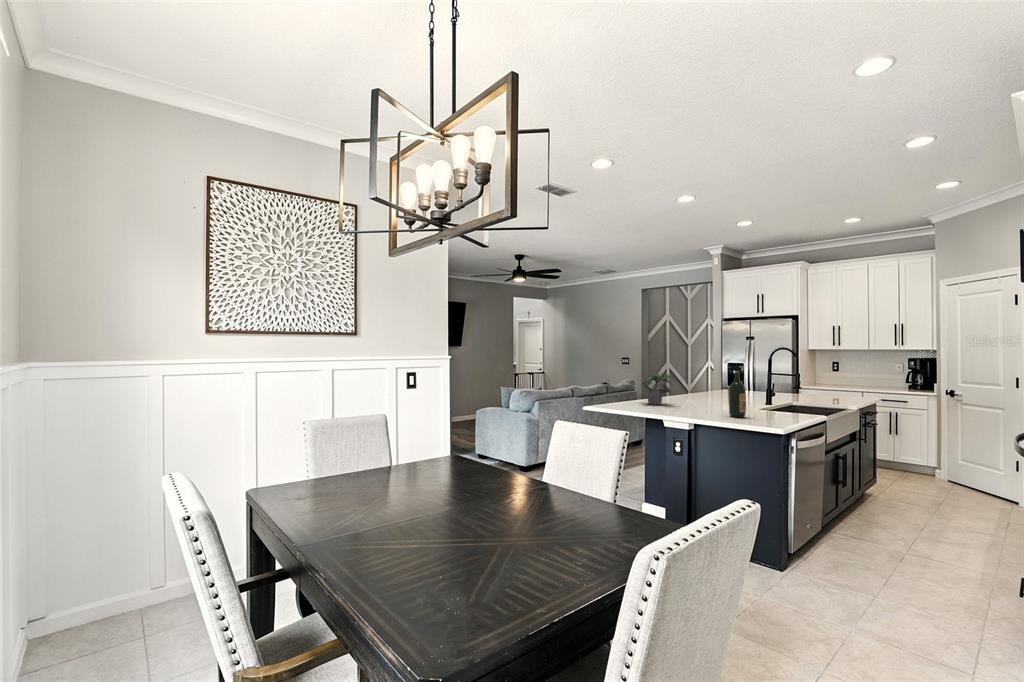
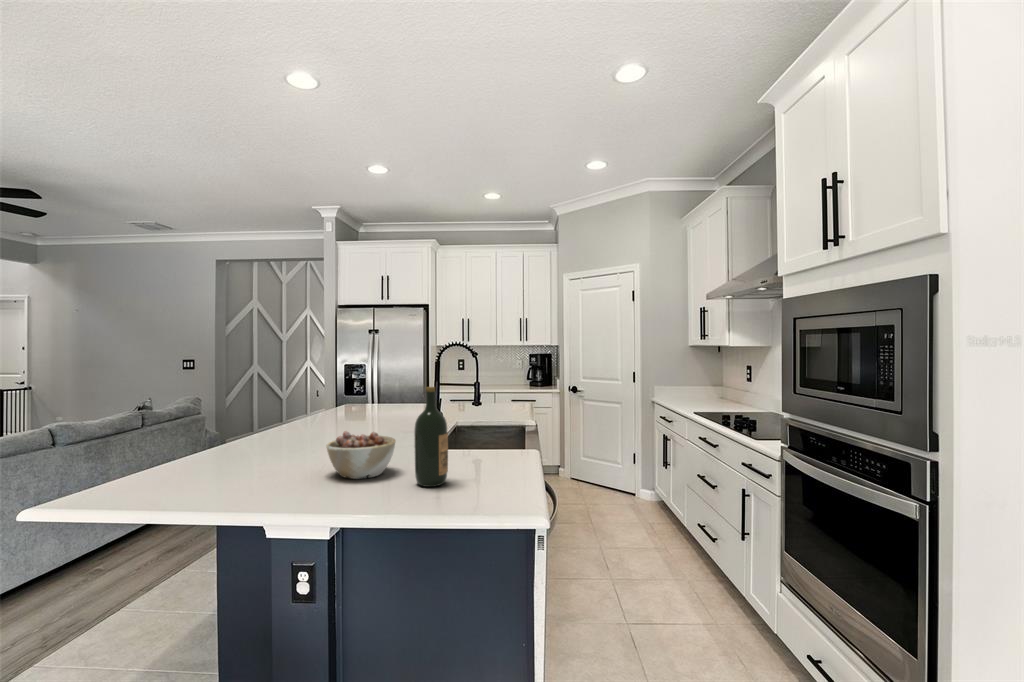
potted plant: present [642,374,676,405] -> none [201,397,291,473]
bowl: none [691,390,724,412] -> present [326,431,396,479]

